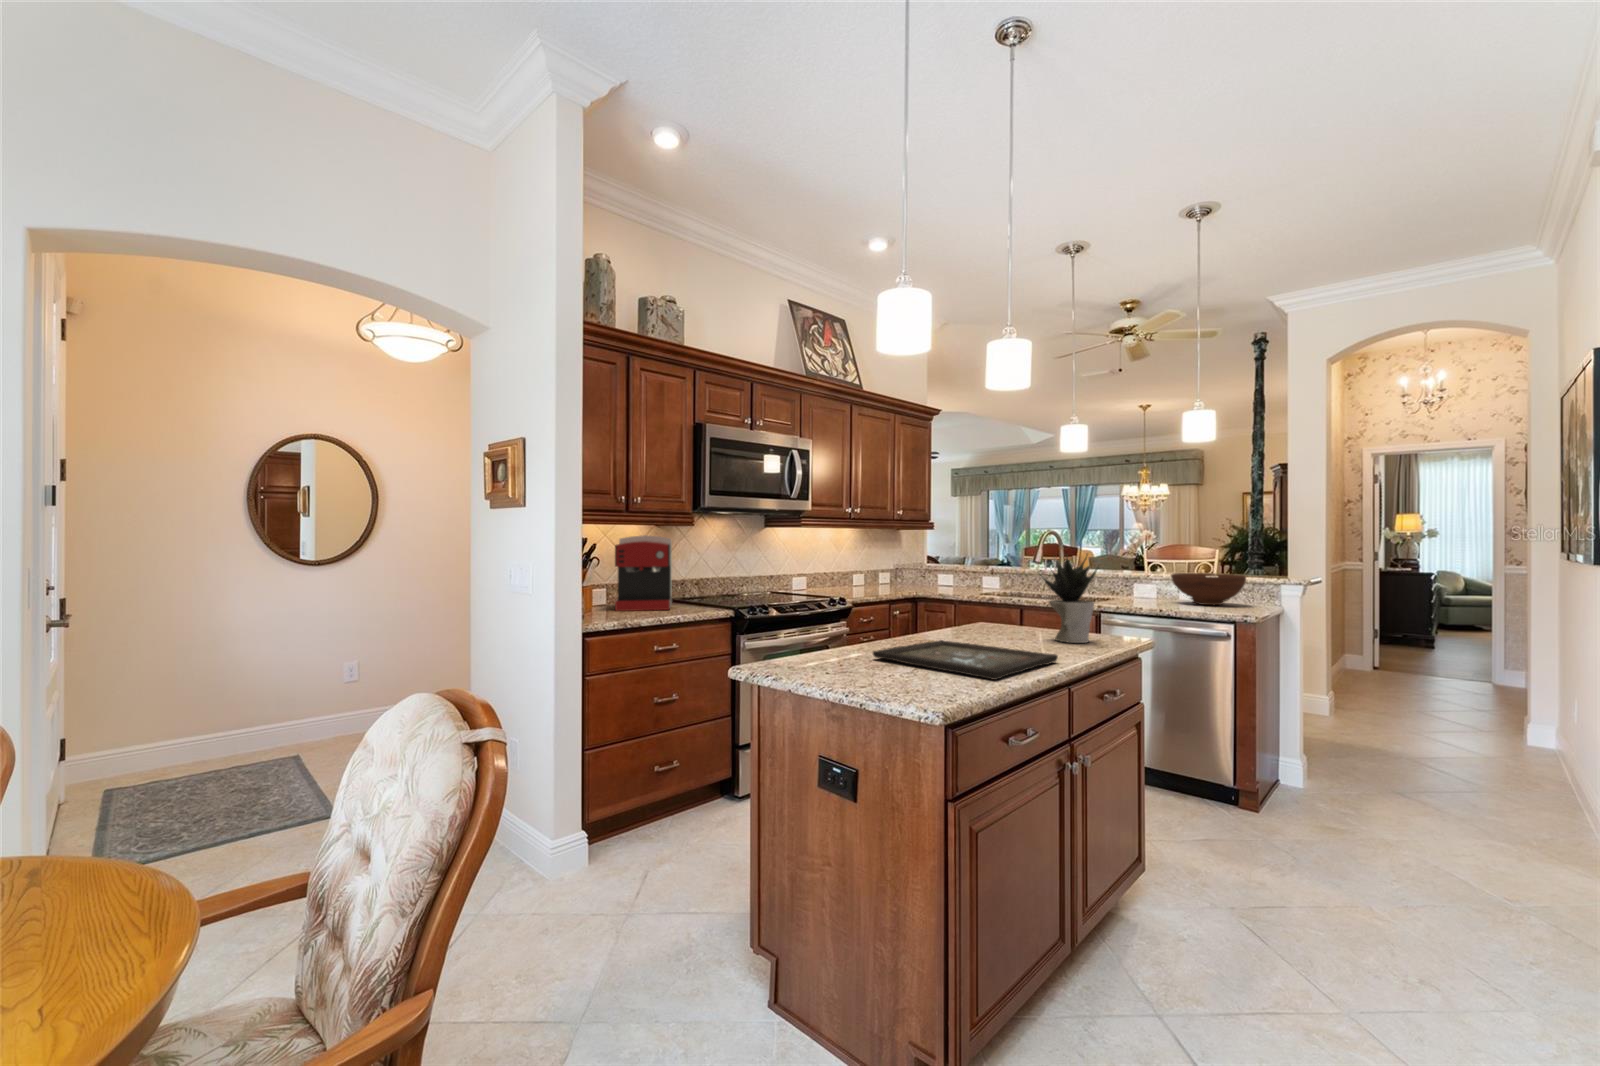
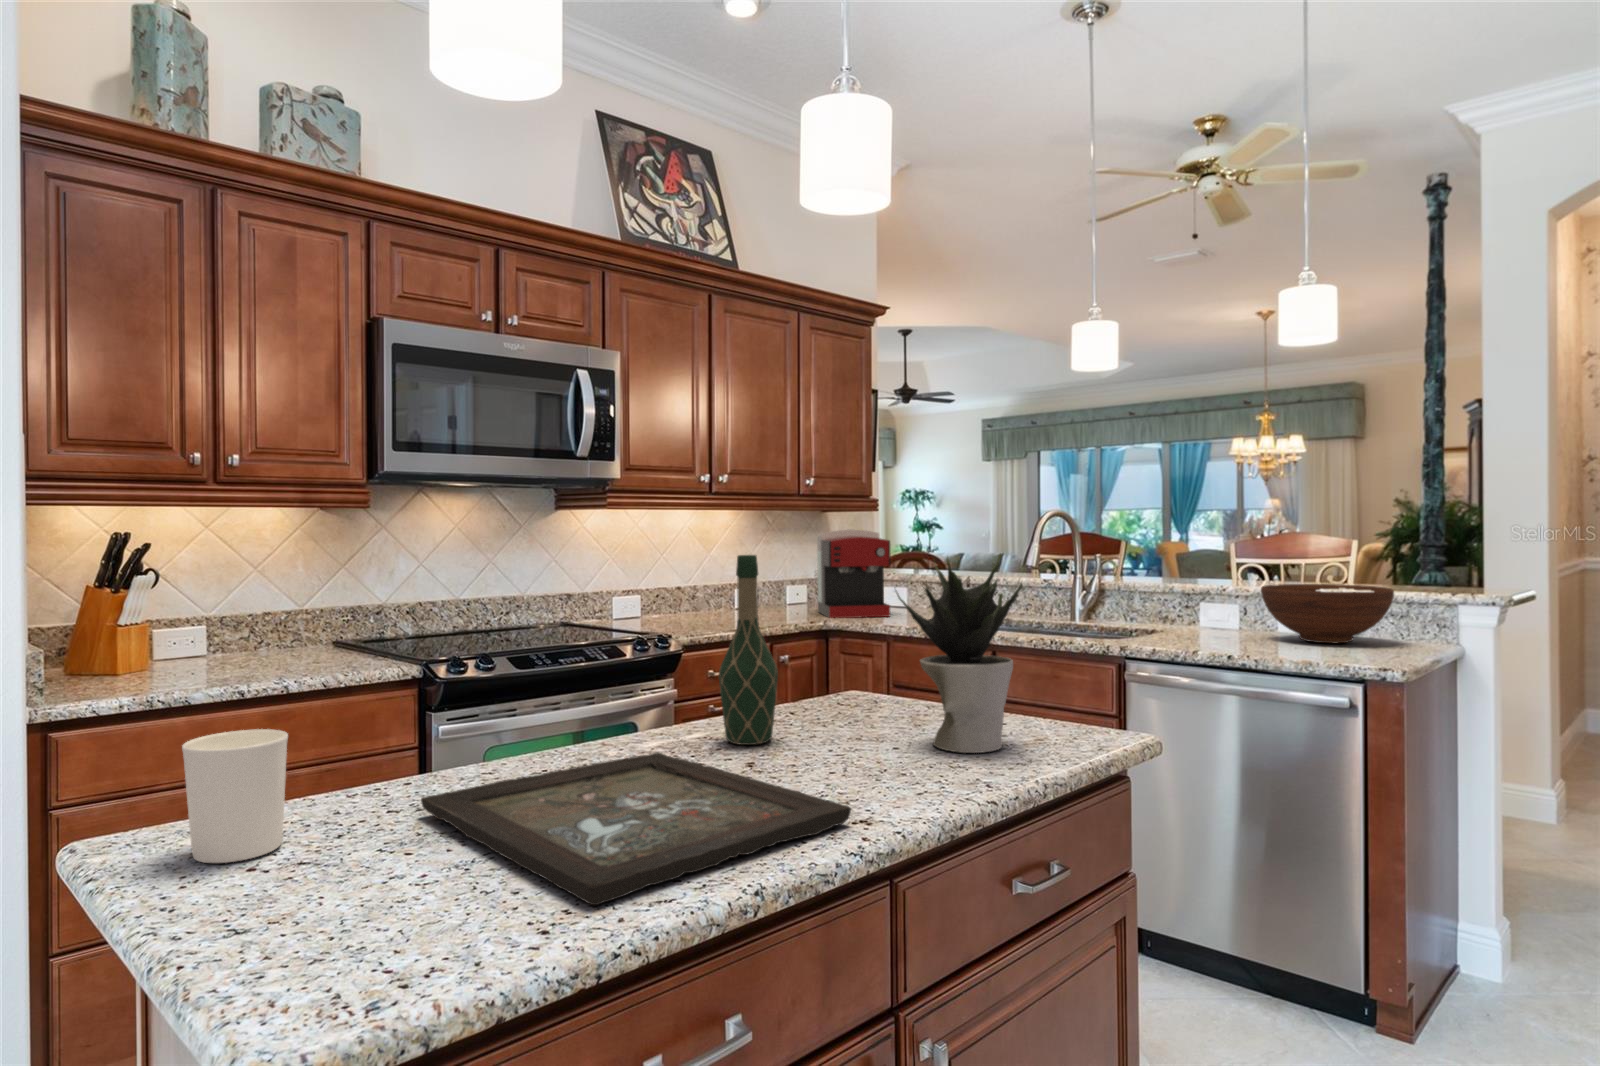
coffee maker: present [615,535,672,611] -> present [817,529,891,618]
wine bottle: none [953,552,982,640] -> present [719,555,778,745]
candle holder: none [804,620,840,670] -> present [182,729,288,863]

